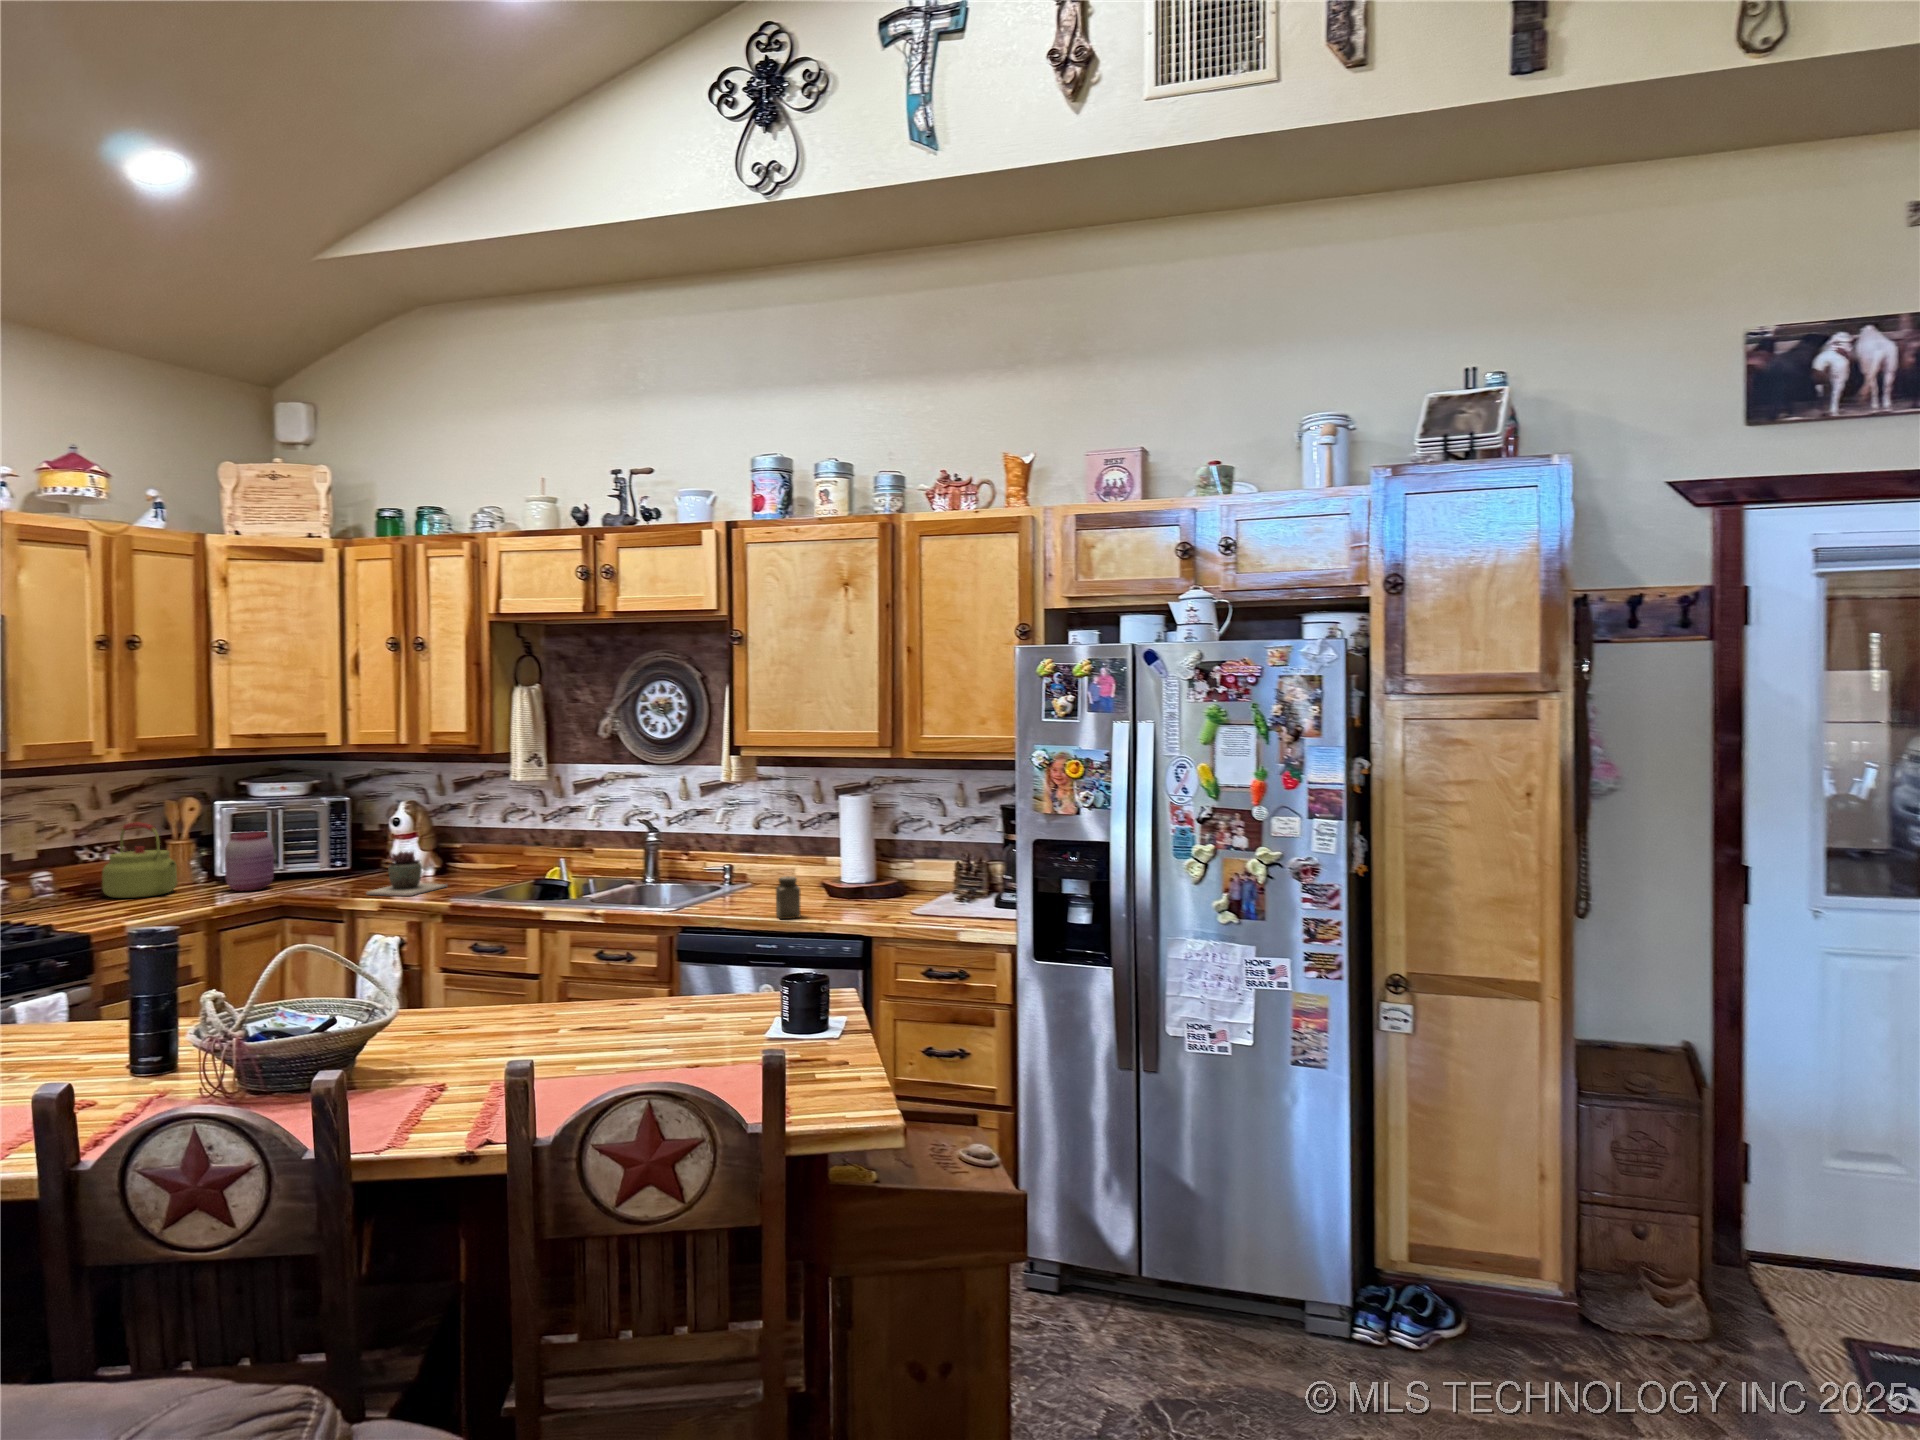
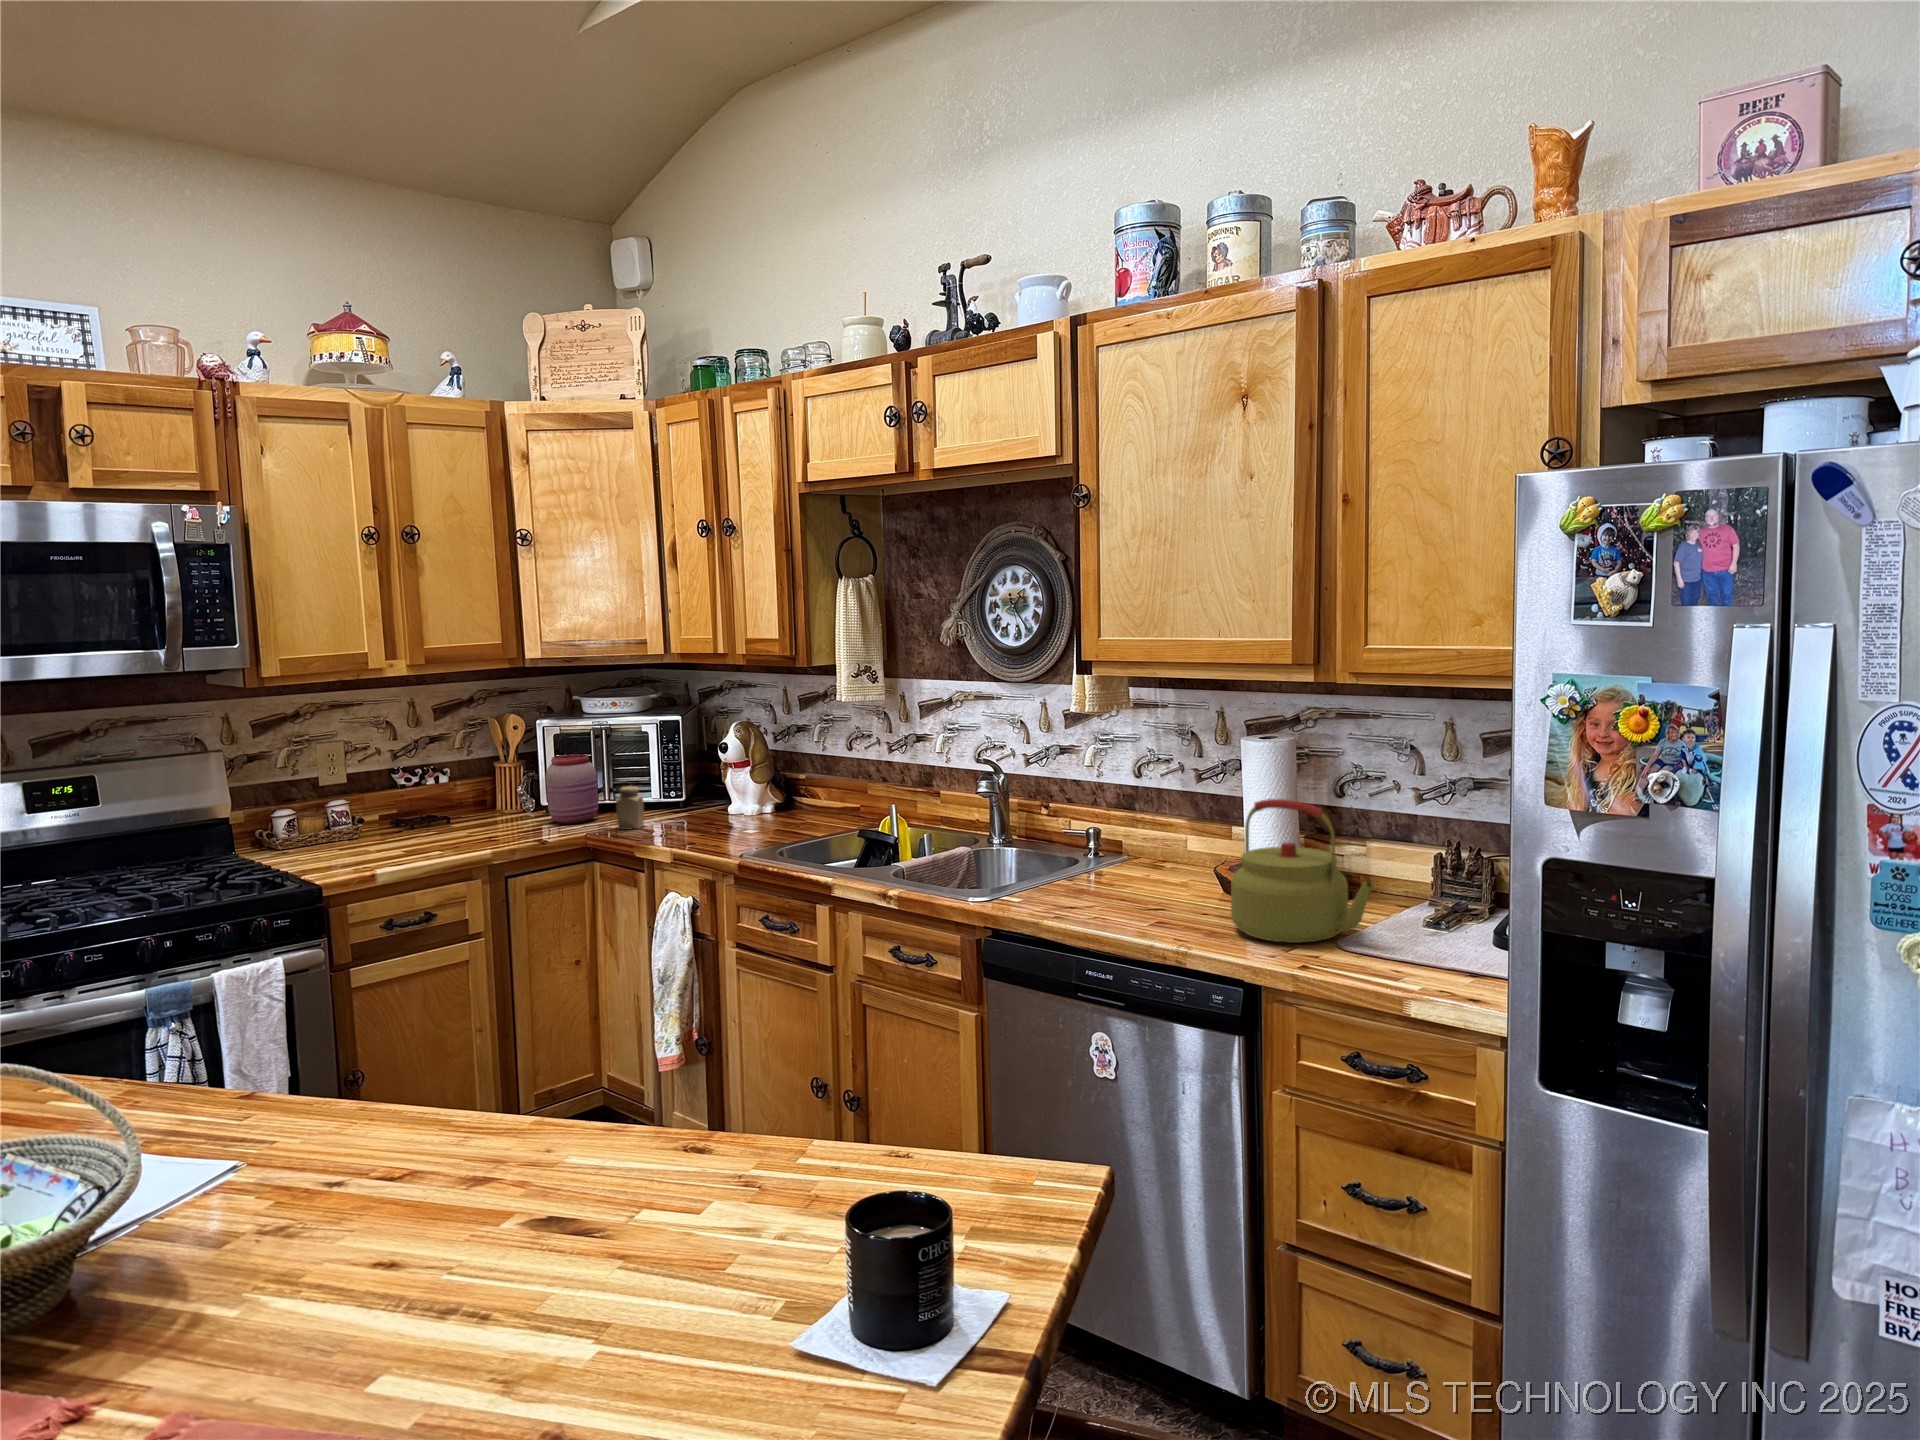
kettle: present [102,822,177,898] -> present [1231,799,1374,943]
succulent plant: present [366,852,447,896] -> none [670,786,766,845]
salt shaker: present [776,876,801,919] -> present [616,786,644,830]

